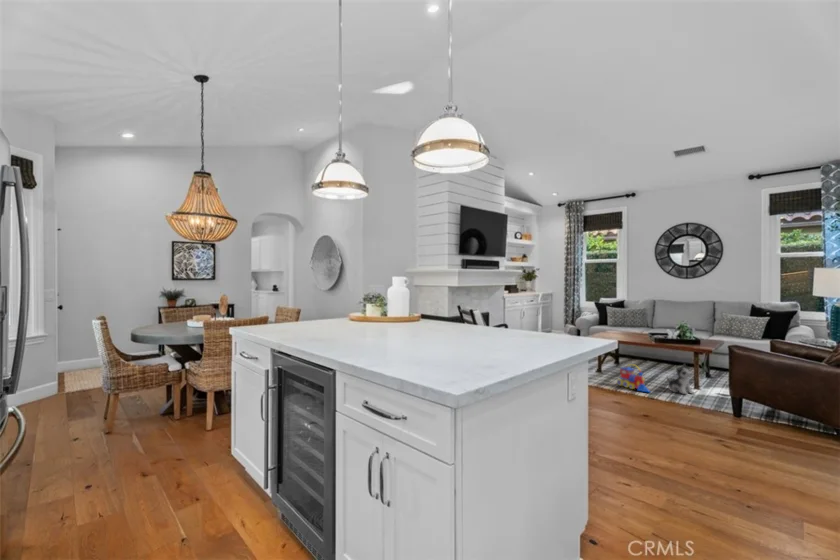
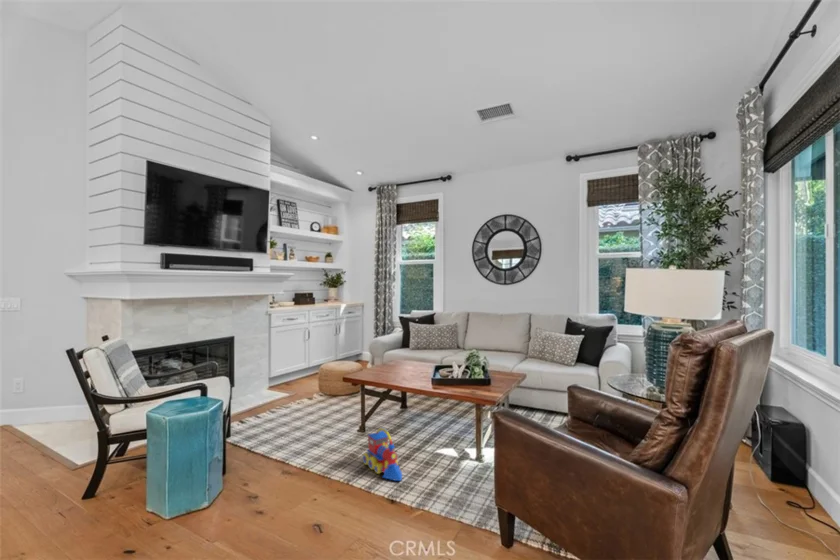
plush toy: present [667,364,694,394] -> none [437,423,470,479]

